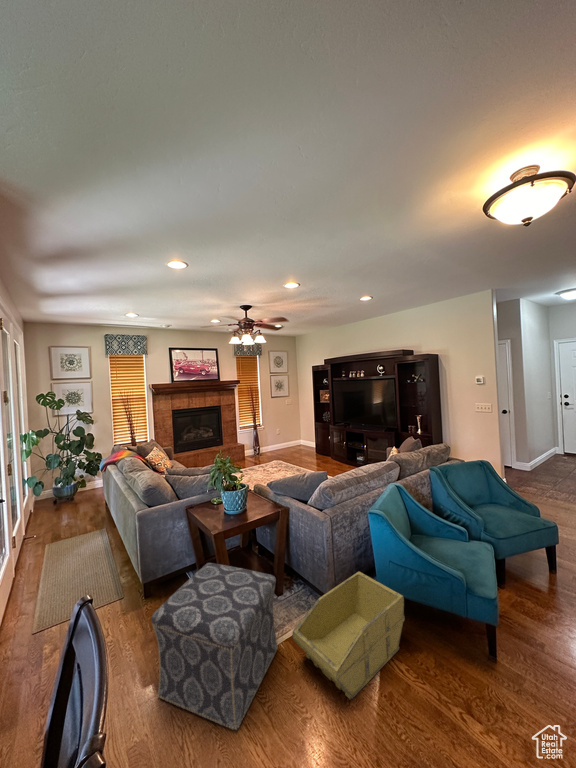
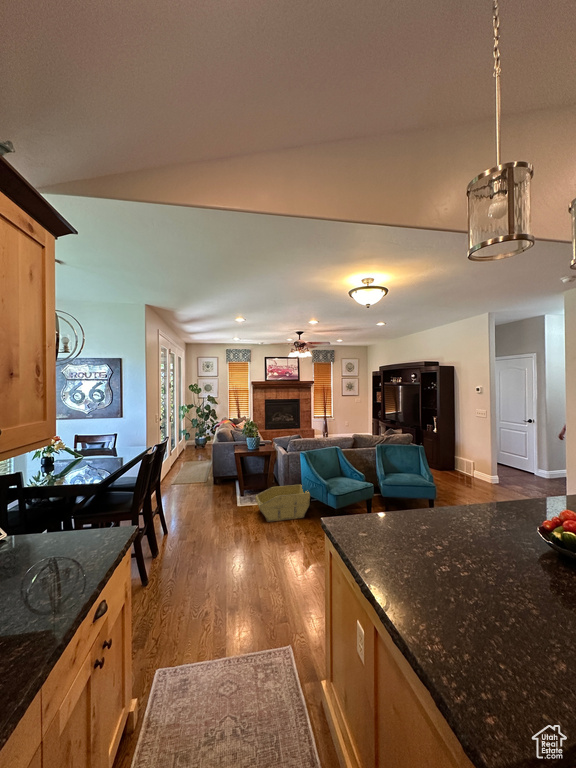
ottoman: present [151,563,278,730] -> none [201,465,254,517]

